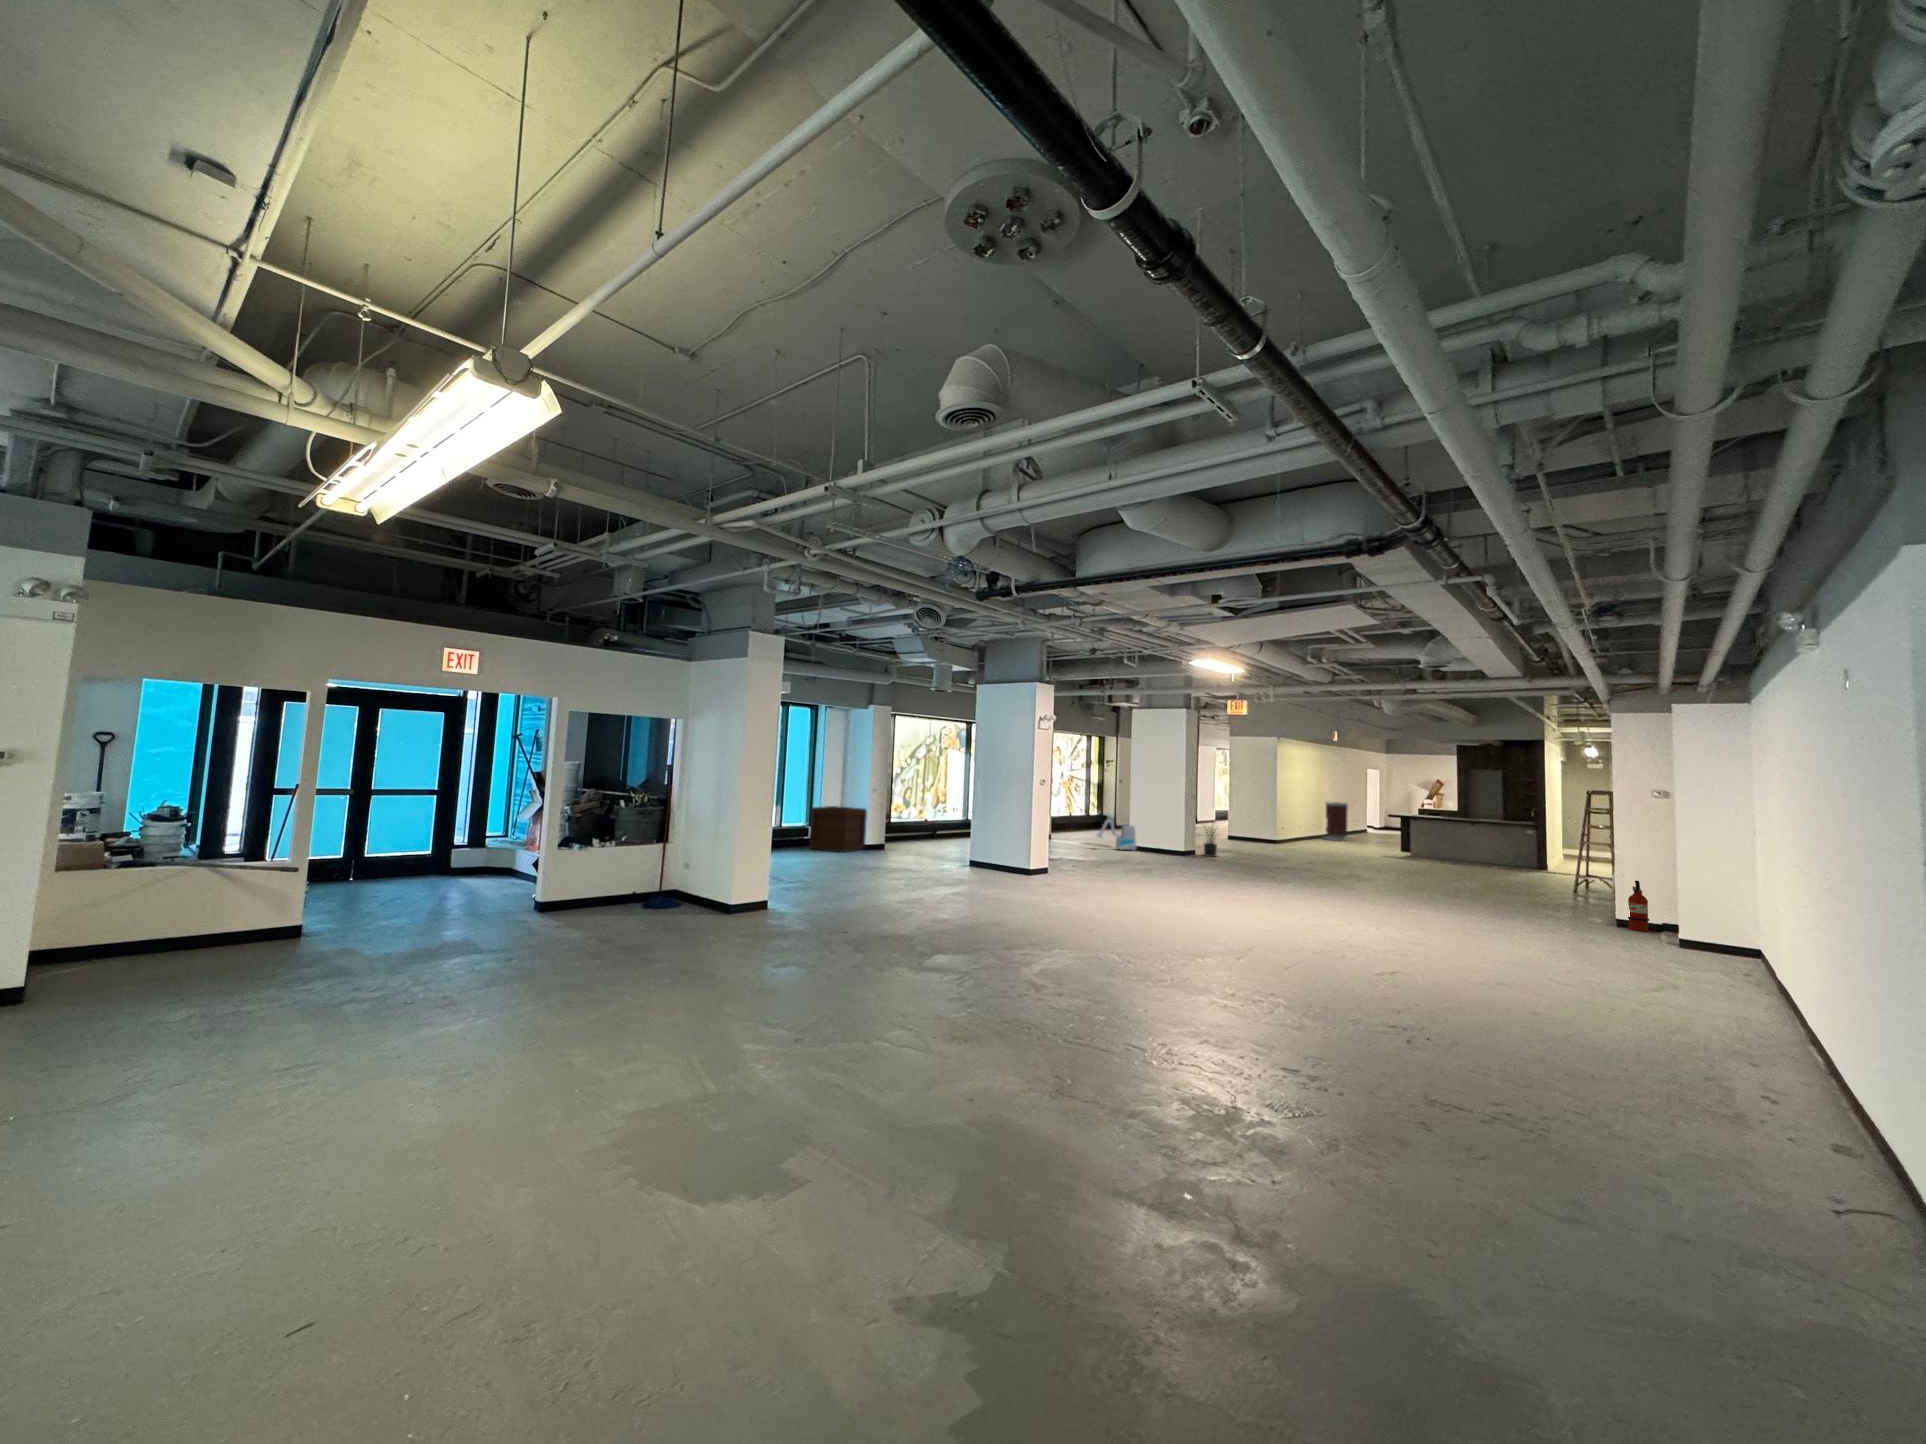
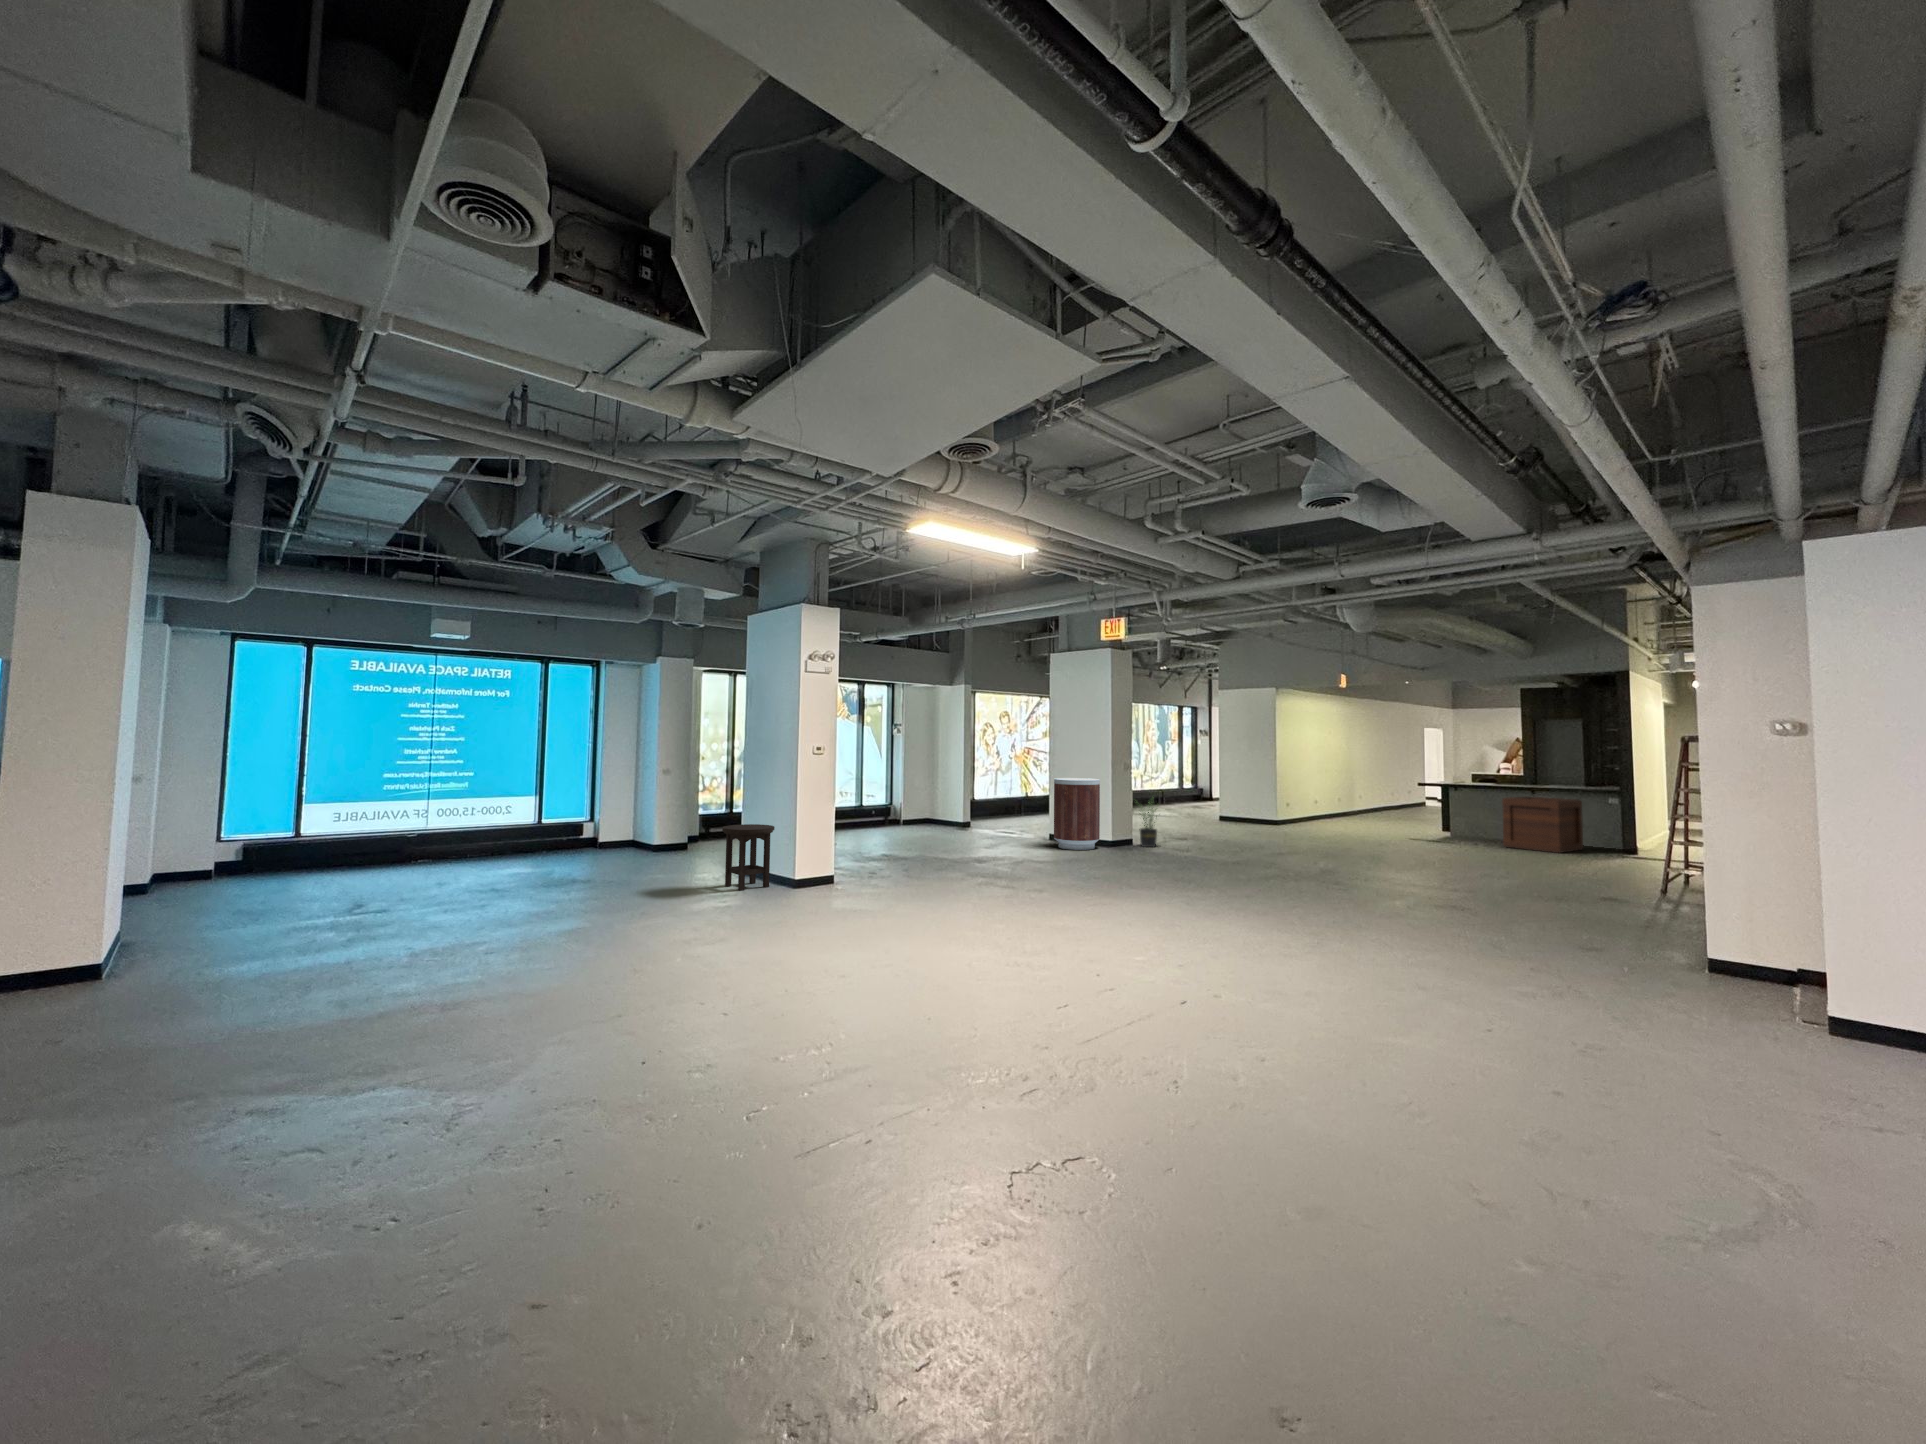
trash can: present [1322,802,1348,841] -> present [1054,778,1100,850]
wooden crate: present [809,806,867,852] -> present [1502,797,1583,853]
vacuum cleaner: present [1097,820,1136,851] -> none [998,800,1053,842]
stool: none [980,832,1015,876] -> present [722,824,775,891]
fire extinguisher: present [1628,881,1649,932] -> none [1735,889,1779,985]

